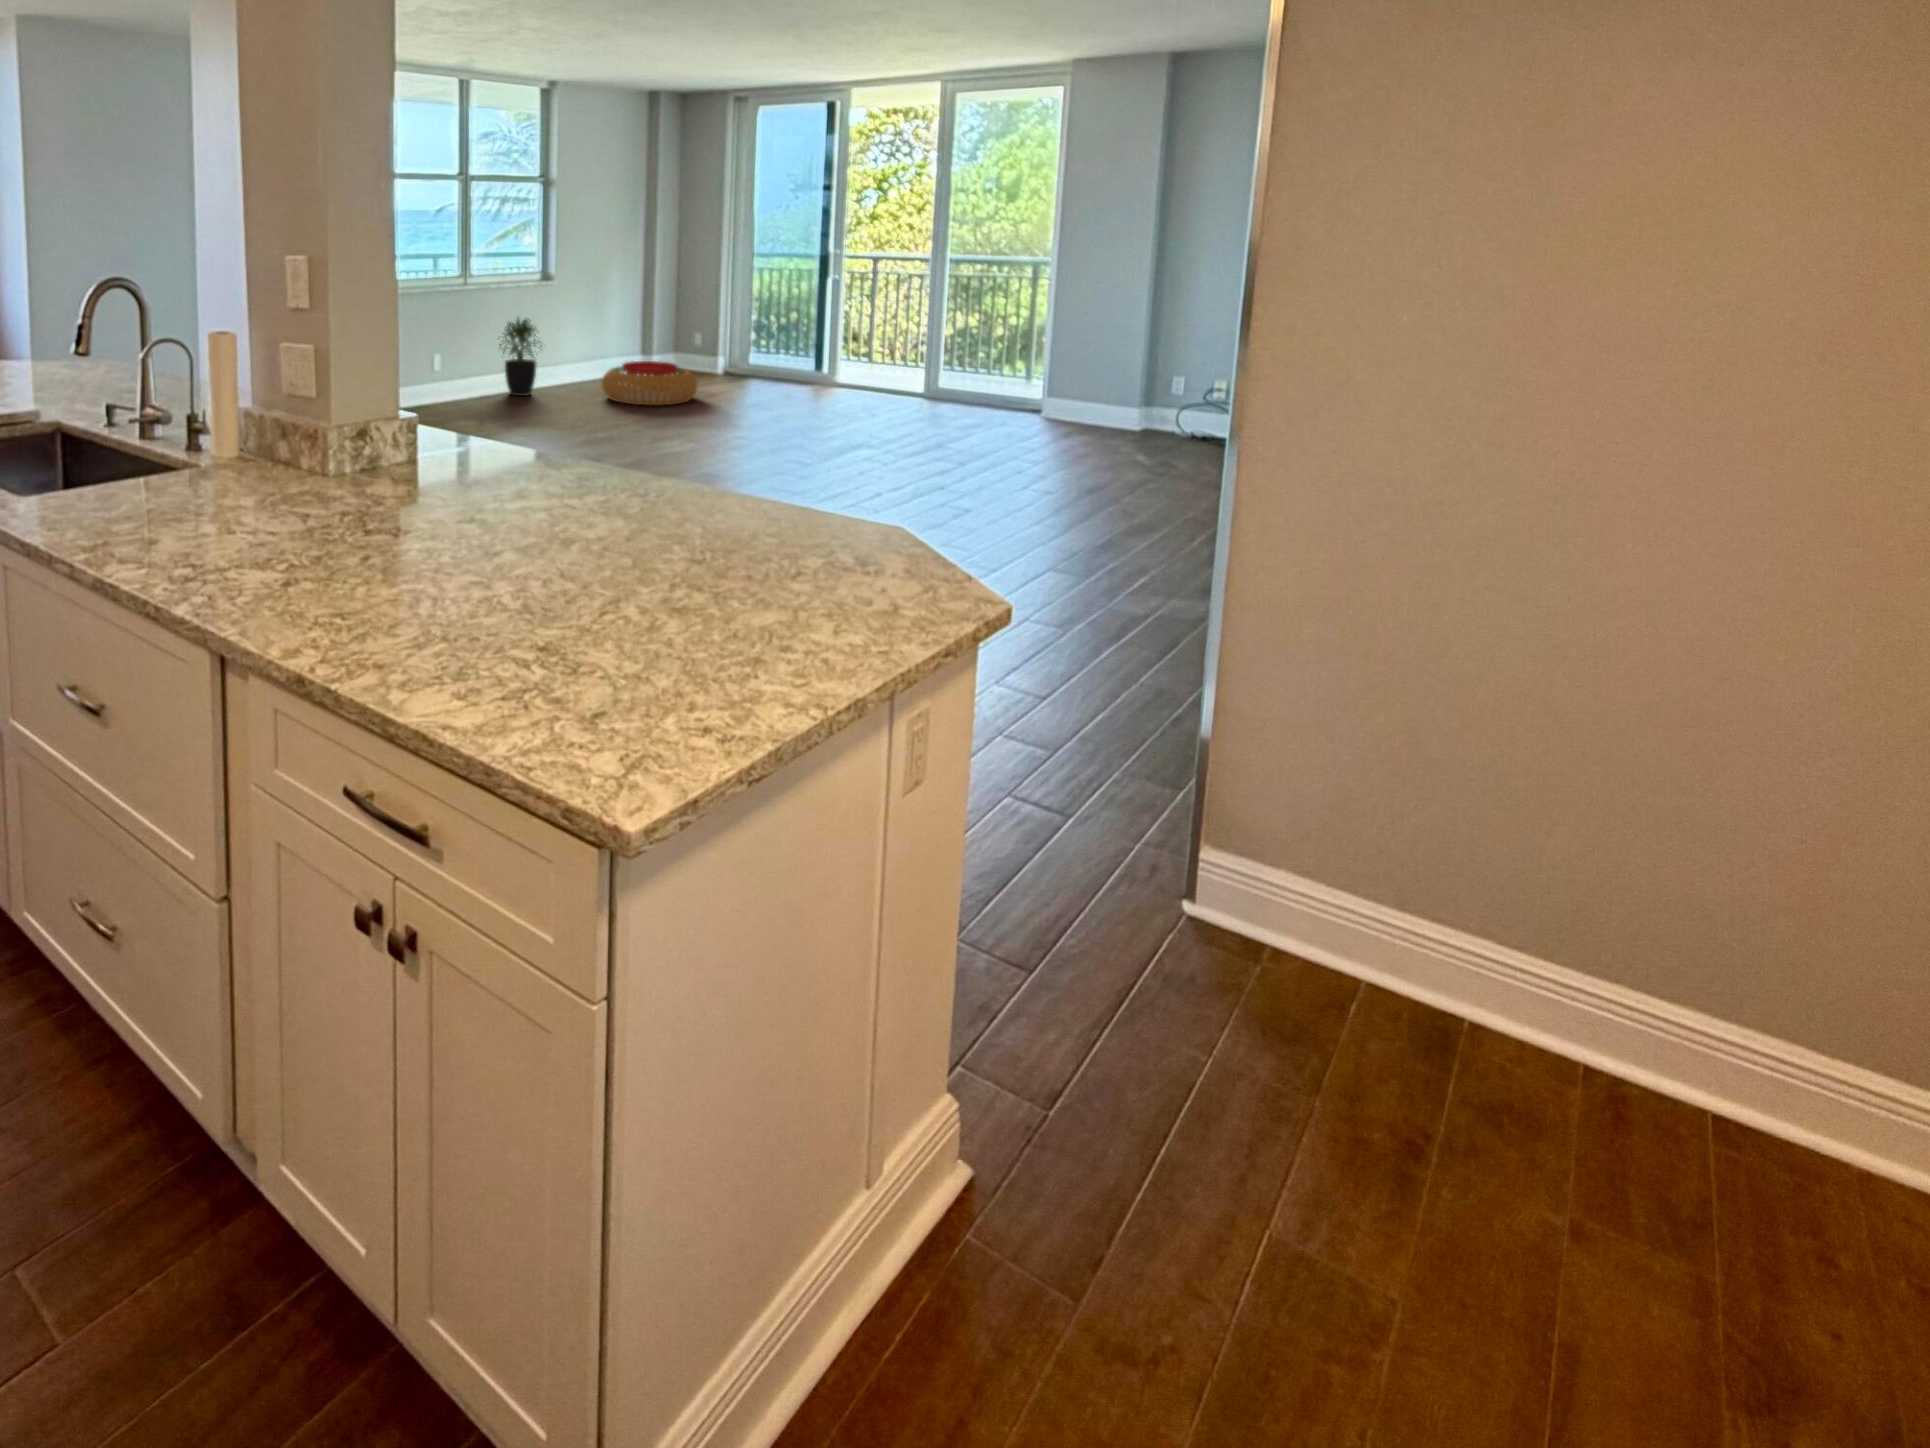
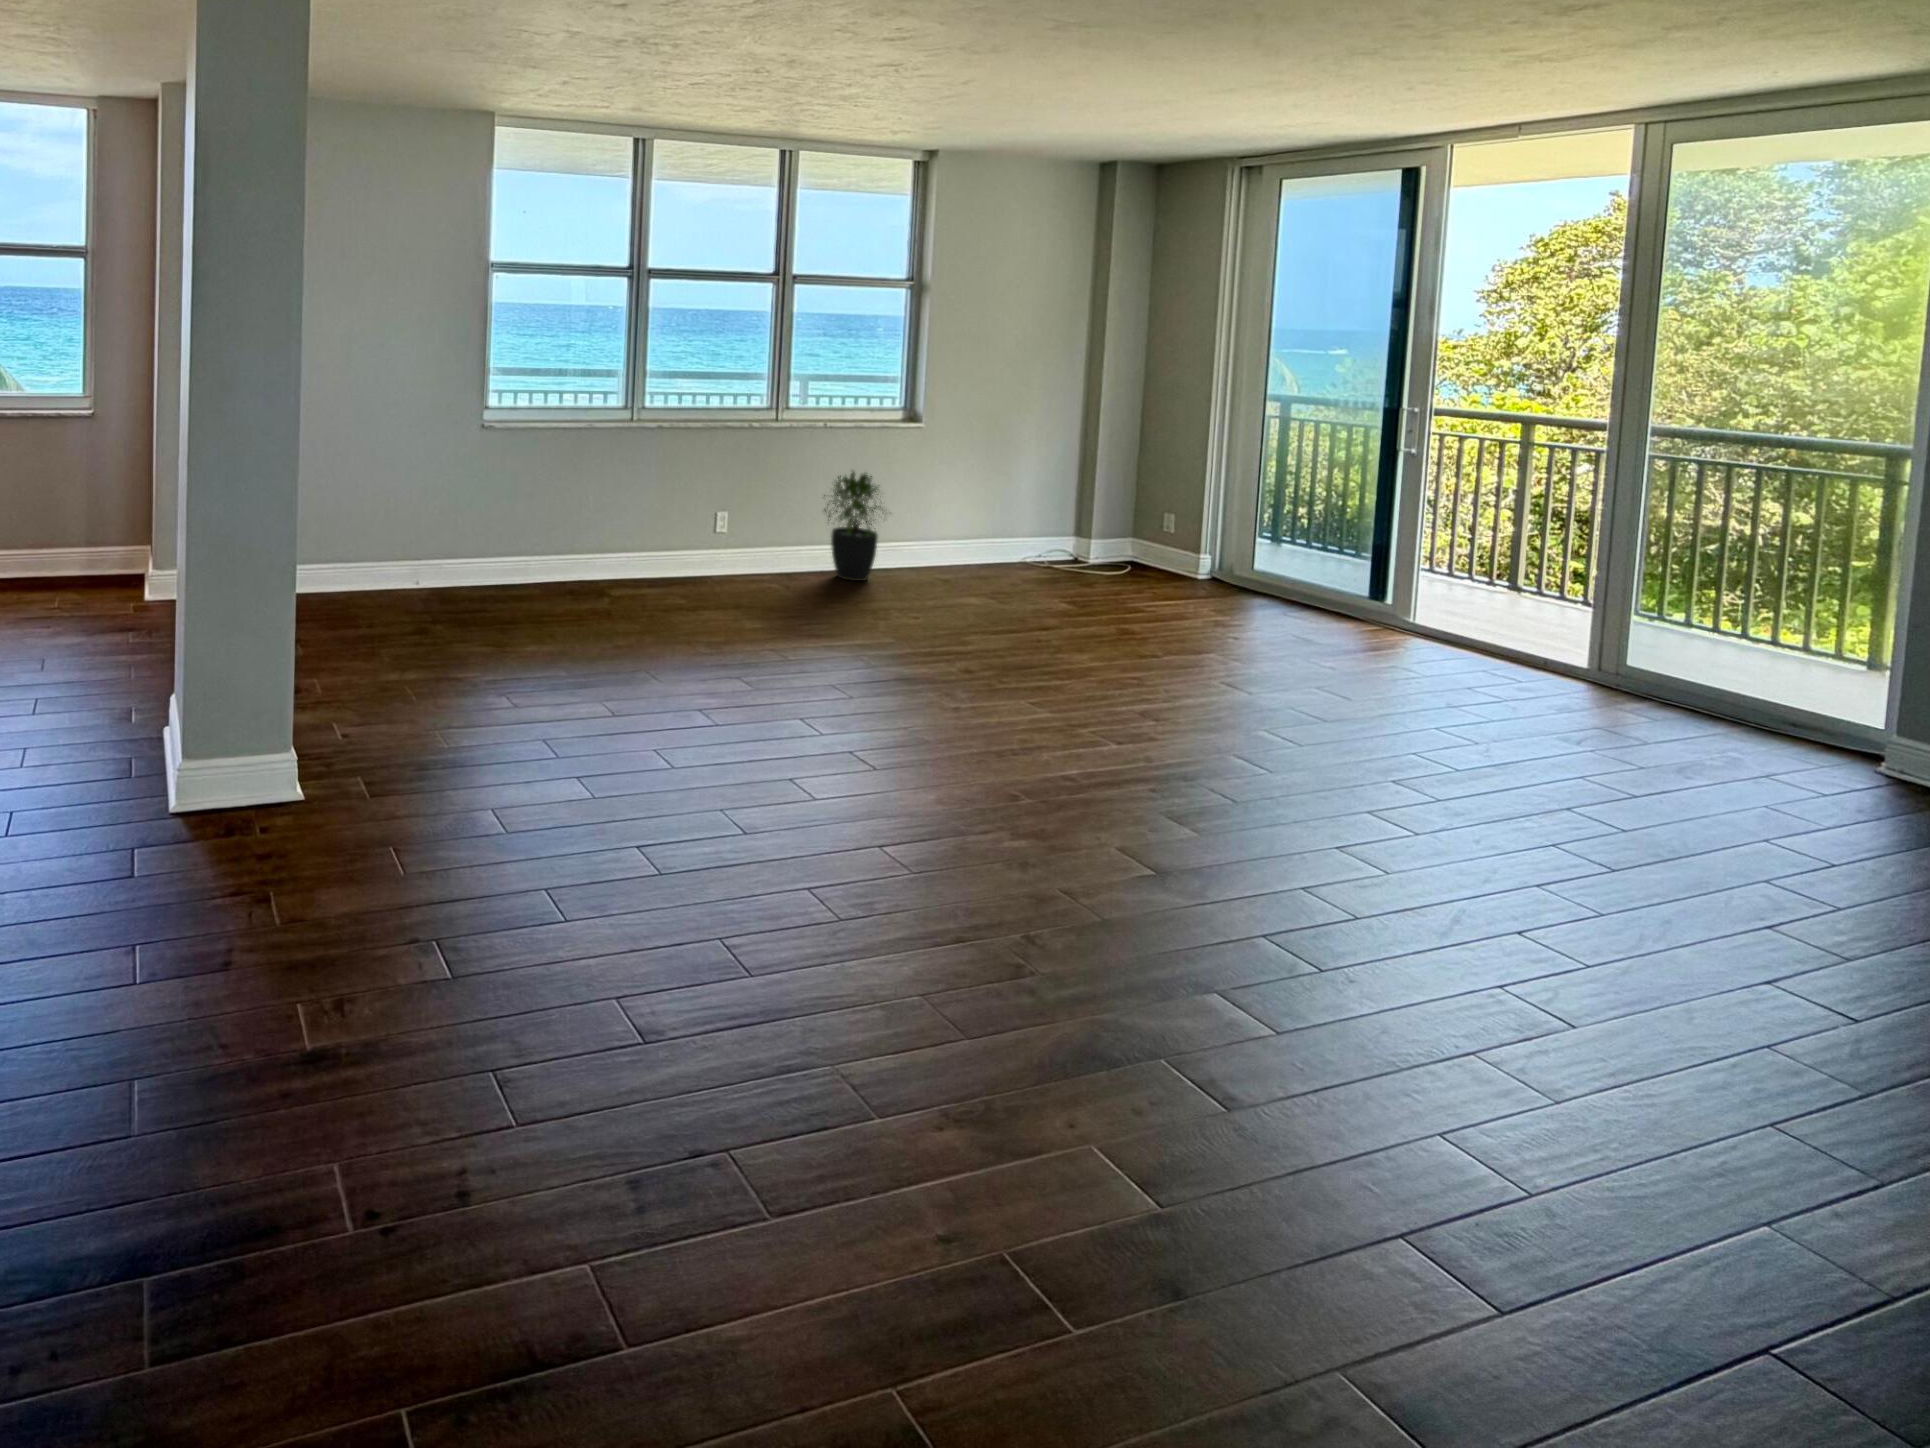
pouf: present [602,361,697,405] -> none [969,551,1129,628]

